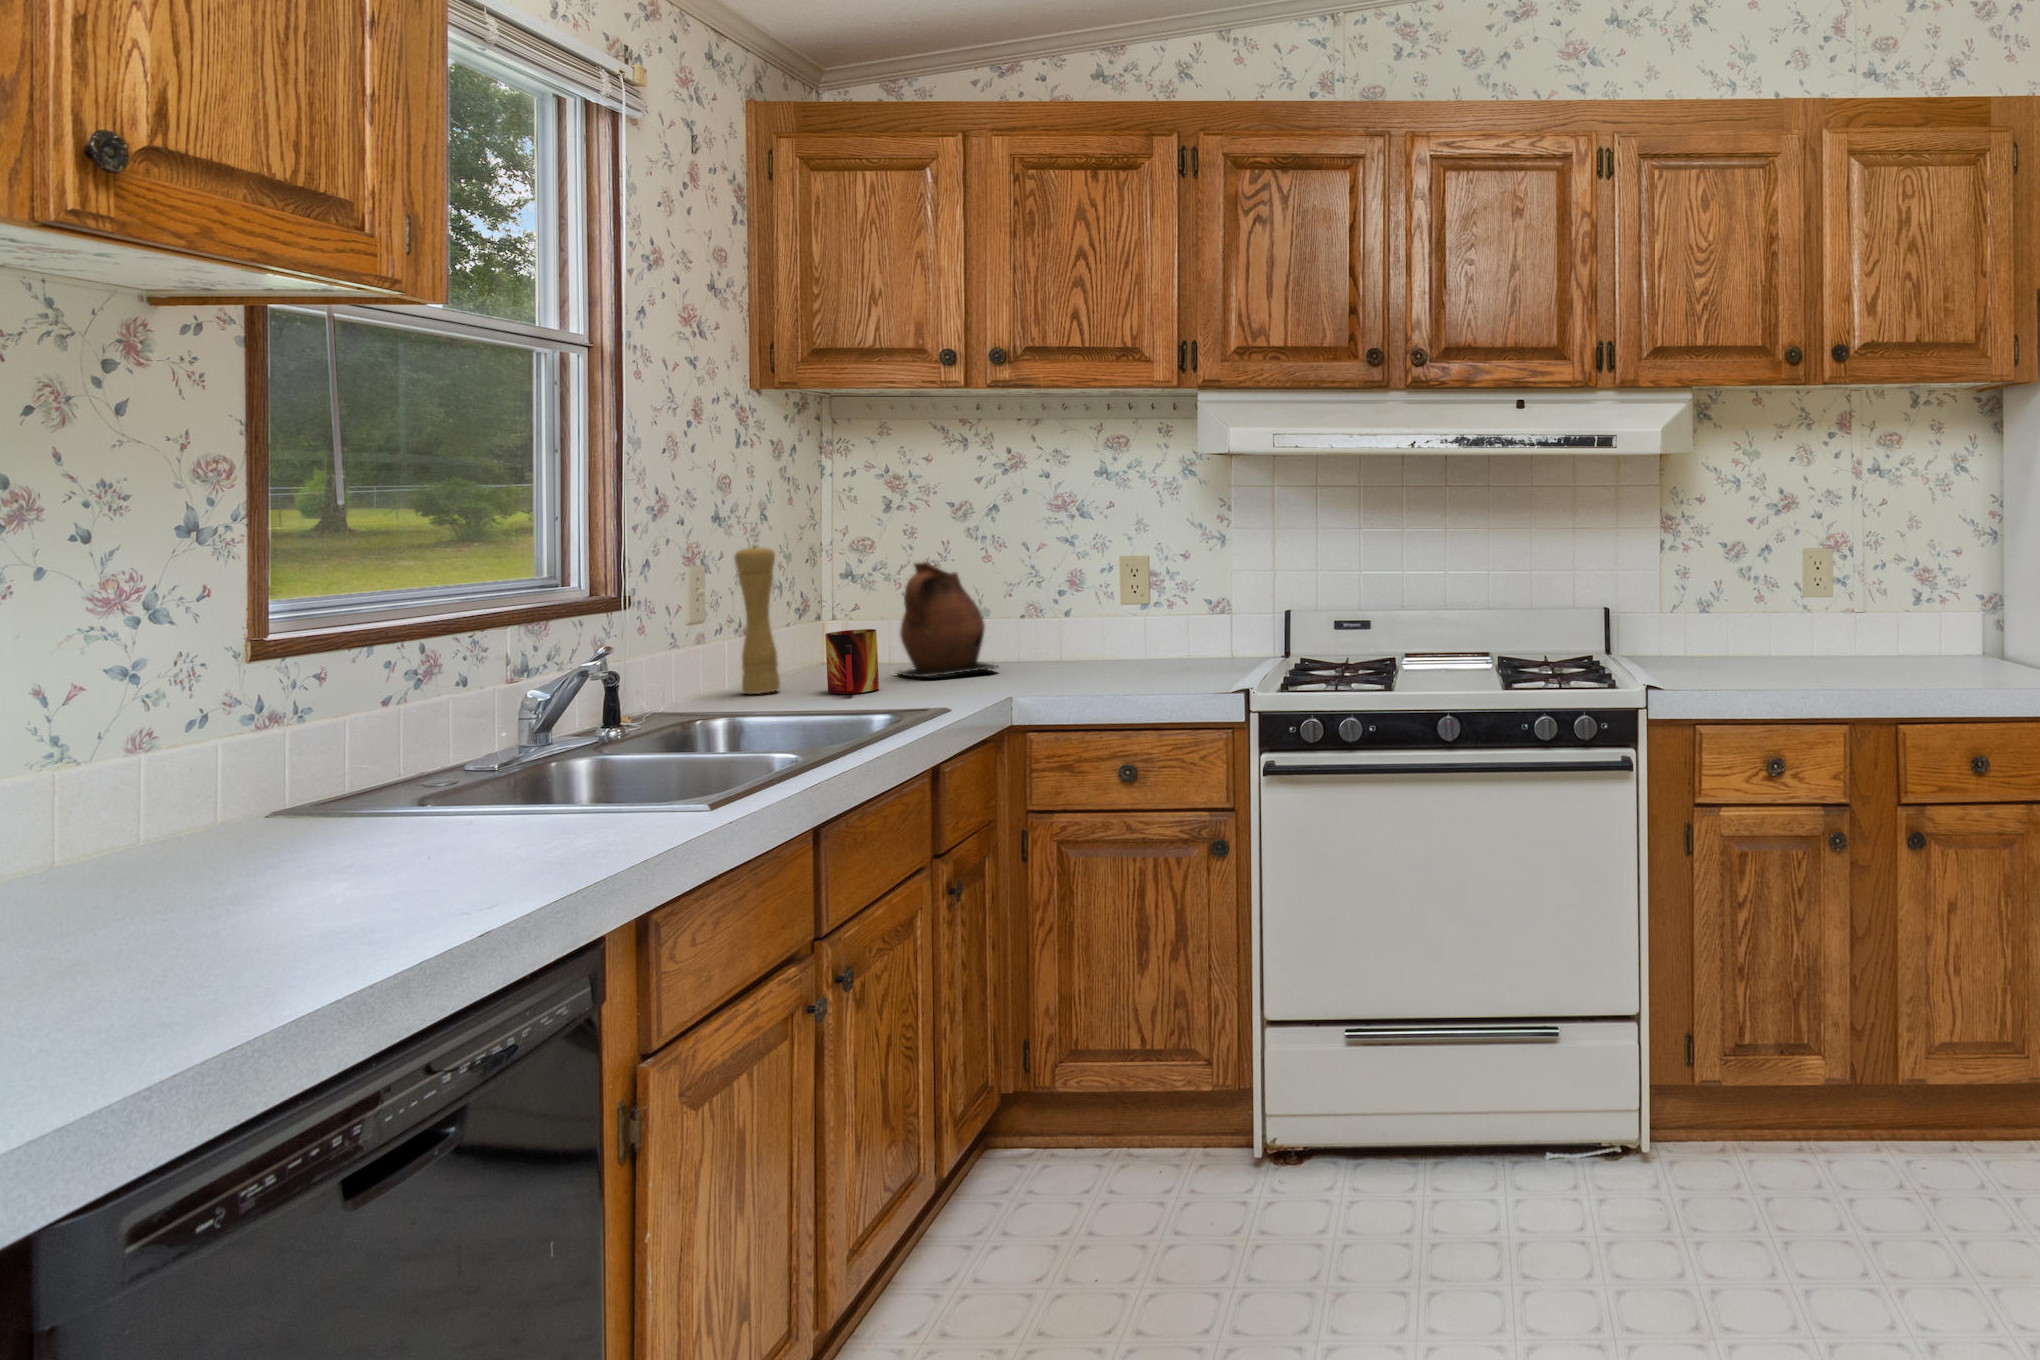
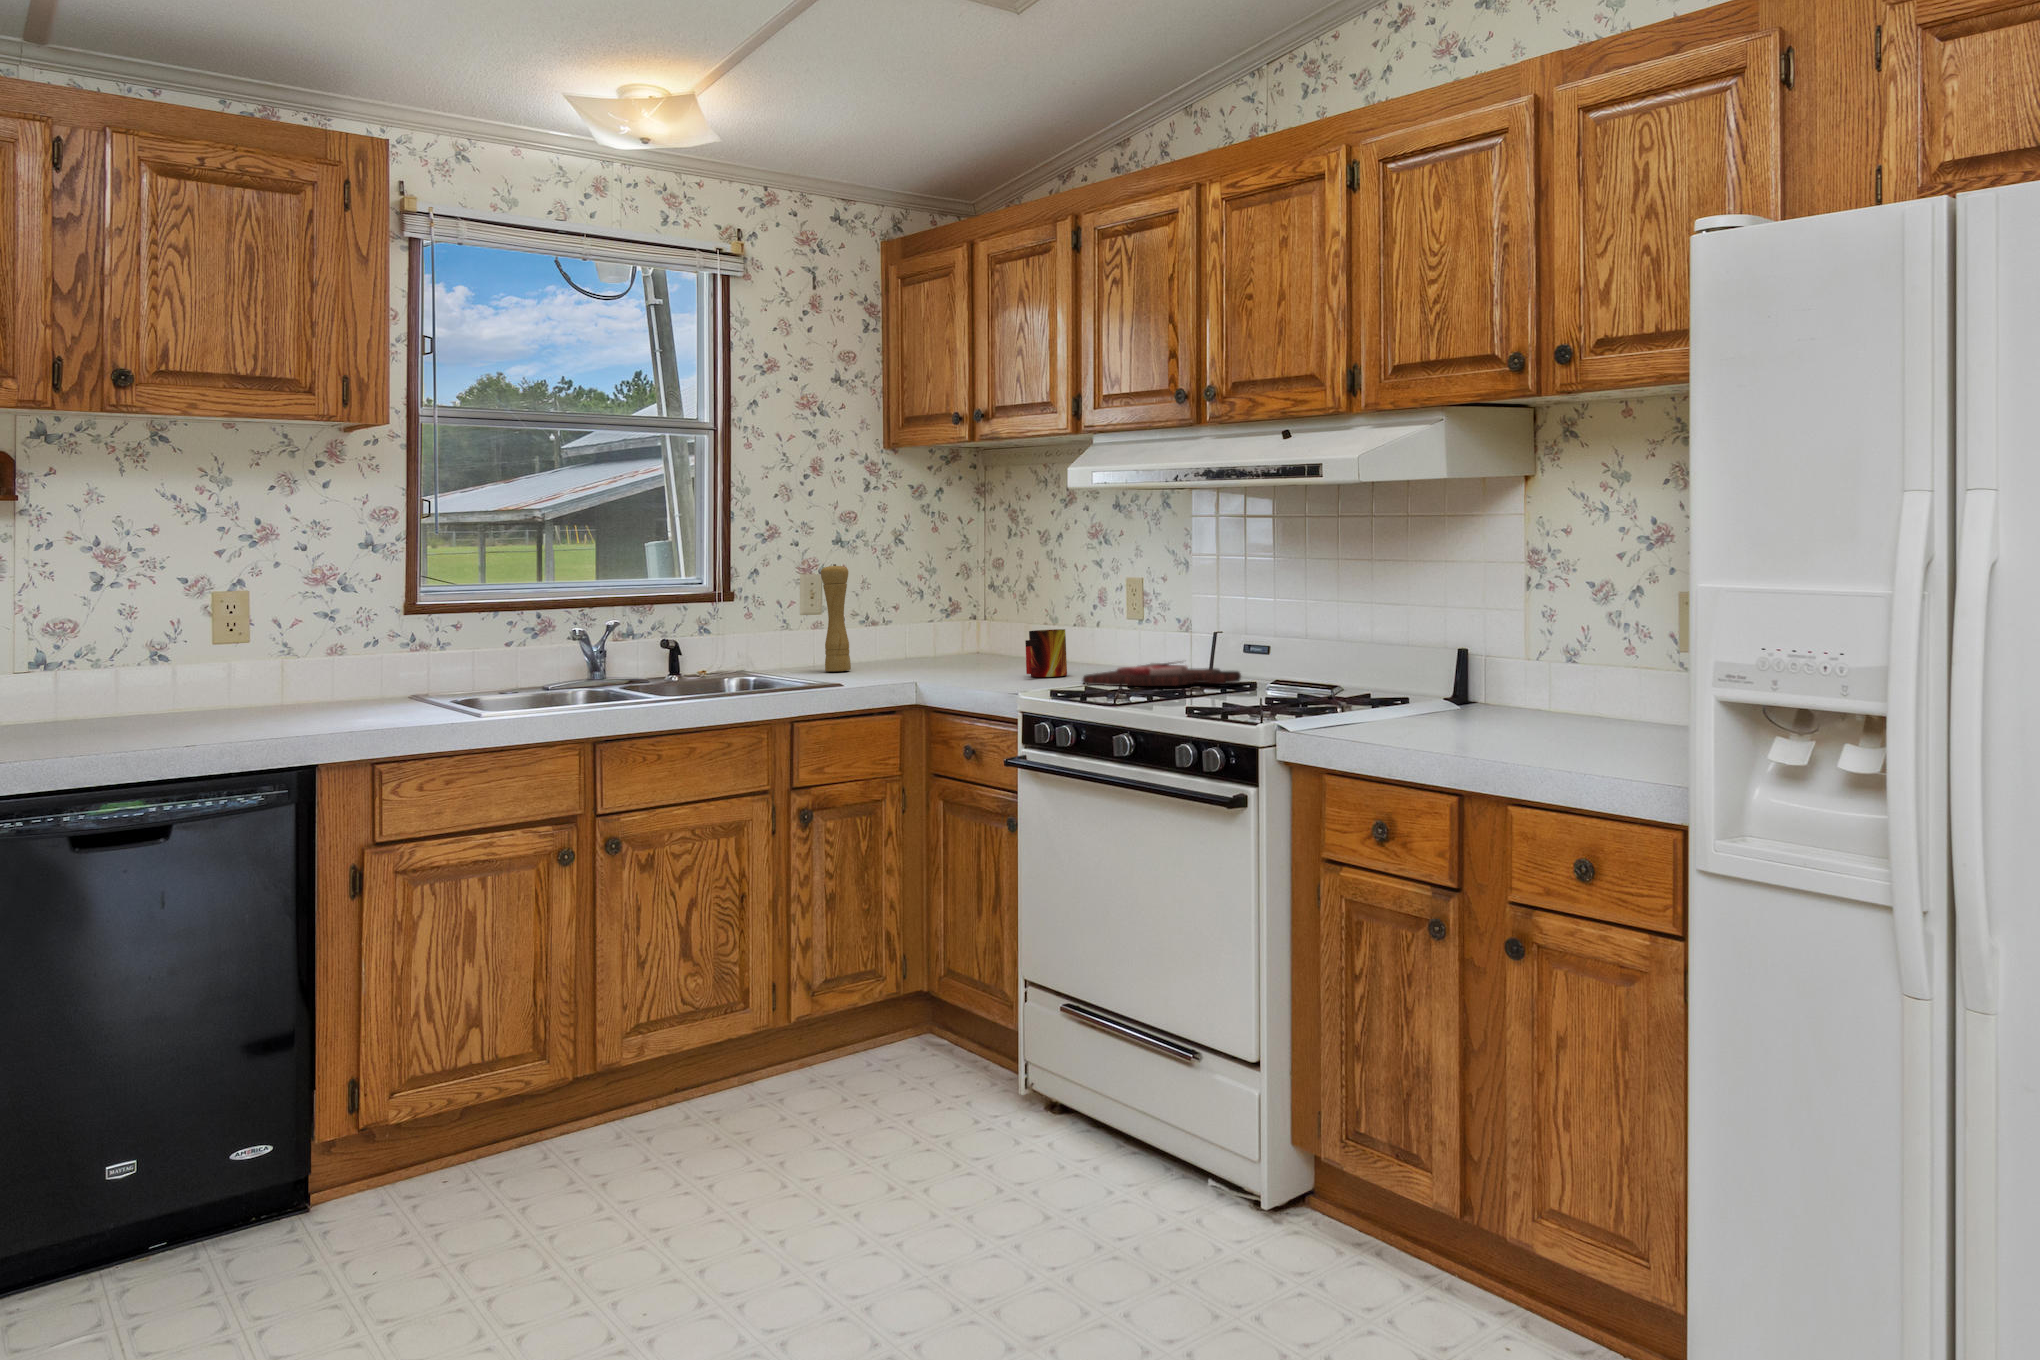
ceramic pitcher: present [898,562,996,677] -> none [930,581,1015,671]
mug: present [825,629,879,694] -> present [1025,629,1067,677]
cutting board: none [1171,637,1348,675] -> present [1083,662,1241,686]

